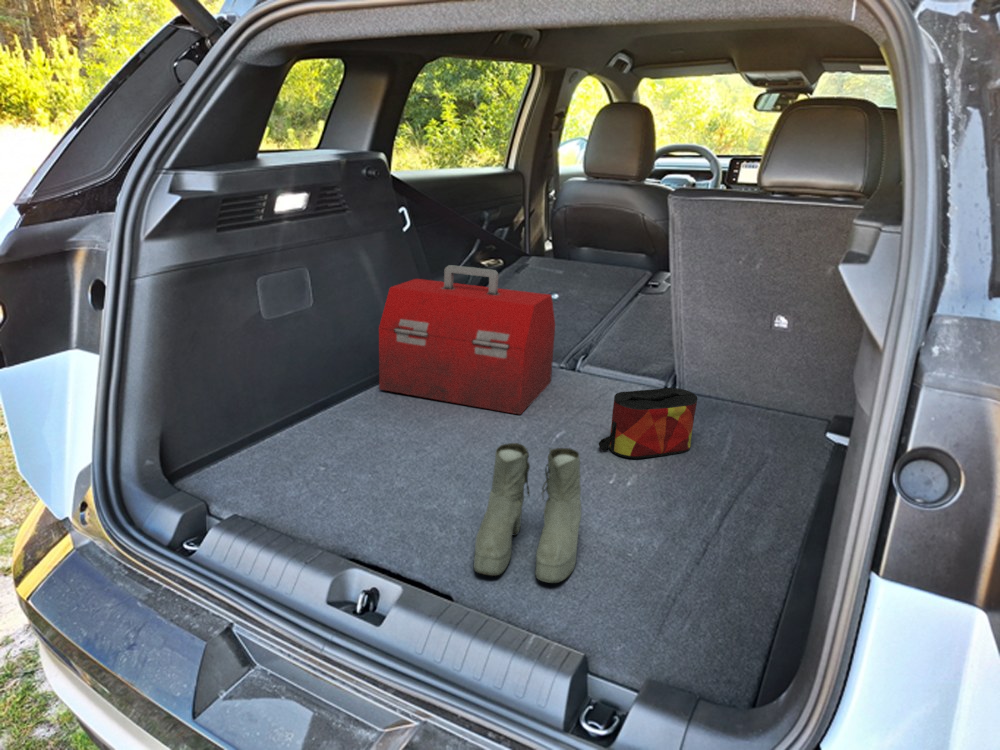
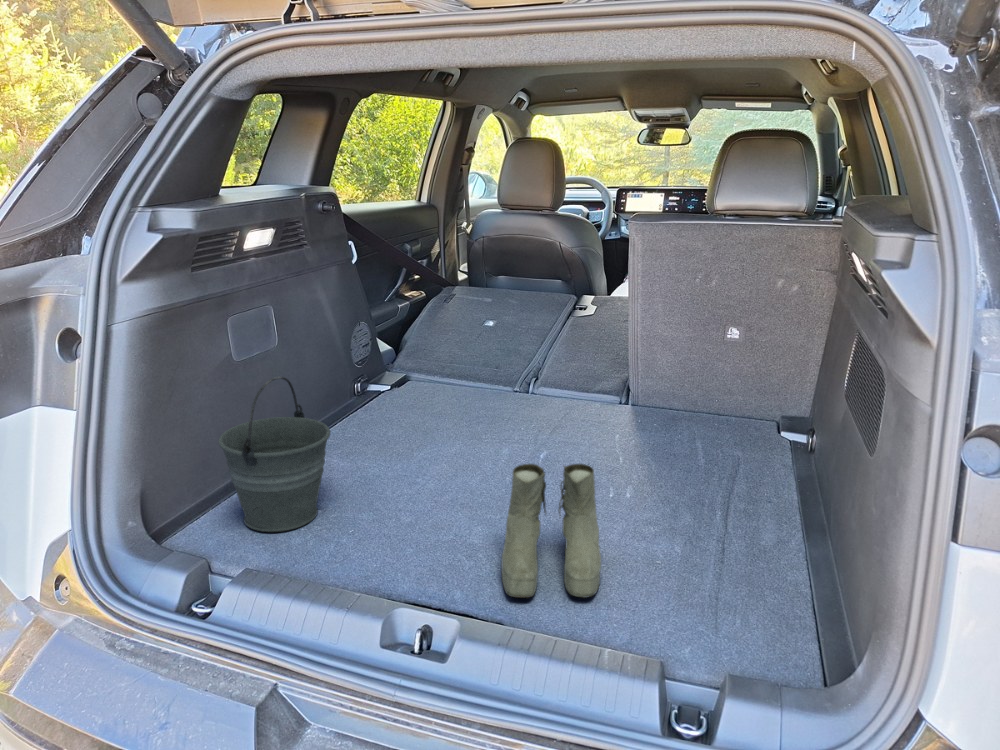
toolbox: present [379,265,555,414] -> none [339,296,510,438]
bucket: none [236,337,342,485] -> present [218,377,330,532]
bag: present [599,388,697,459] -> none [578,399,664,470]

